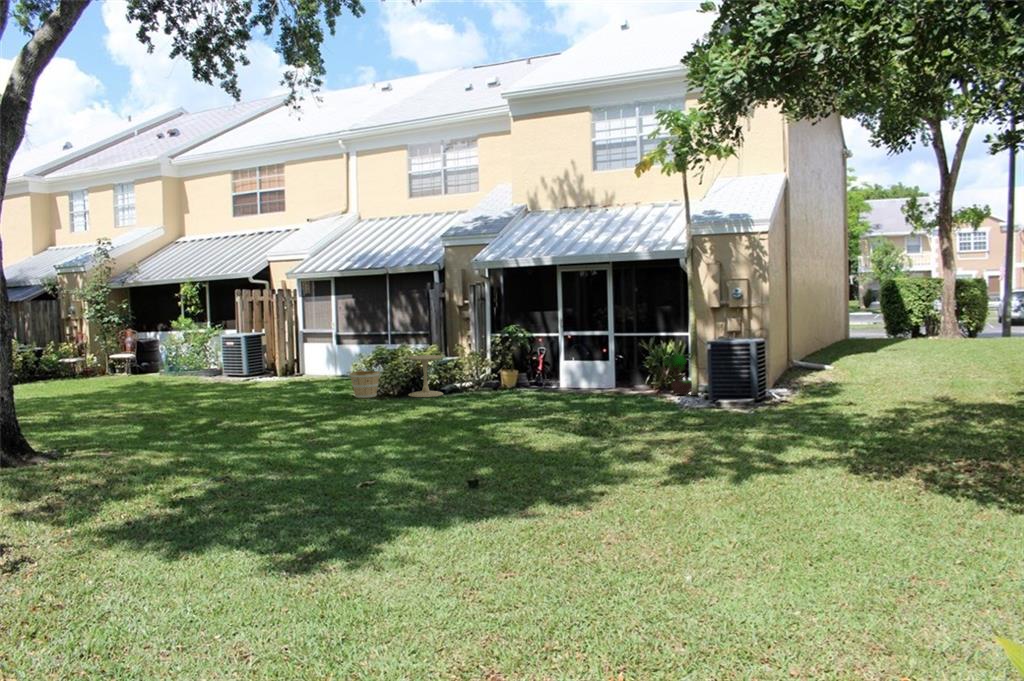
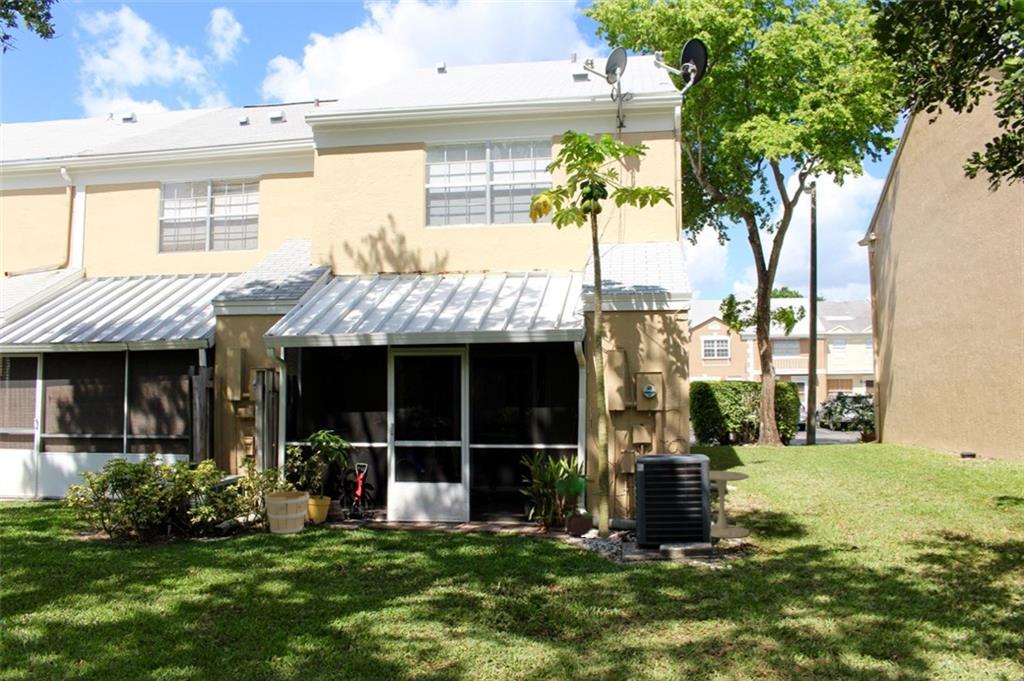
pedestal table: present [407,355,443,397] -> present [709,471,749,538]
wooden bucket: present [350,370,380,398] -> present [265,492,310,534]

